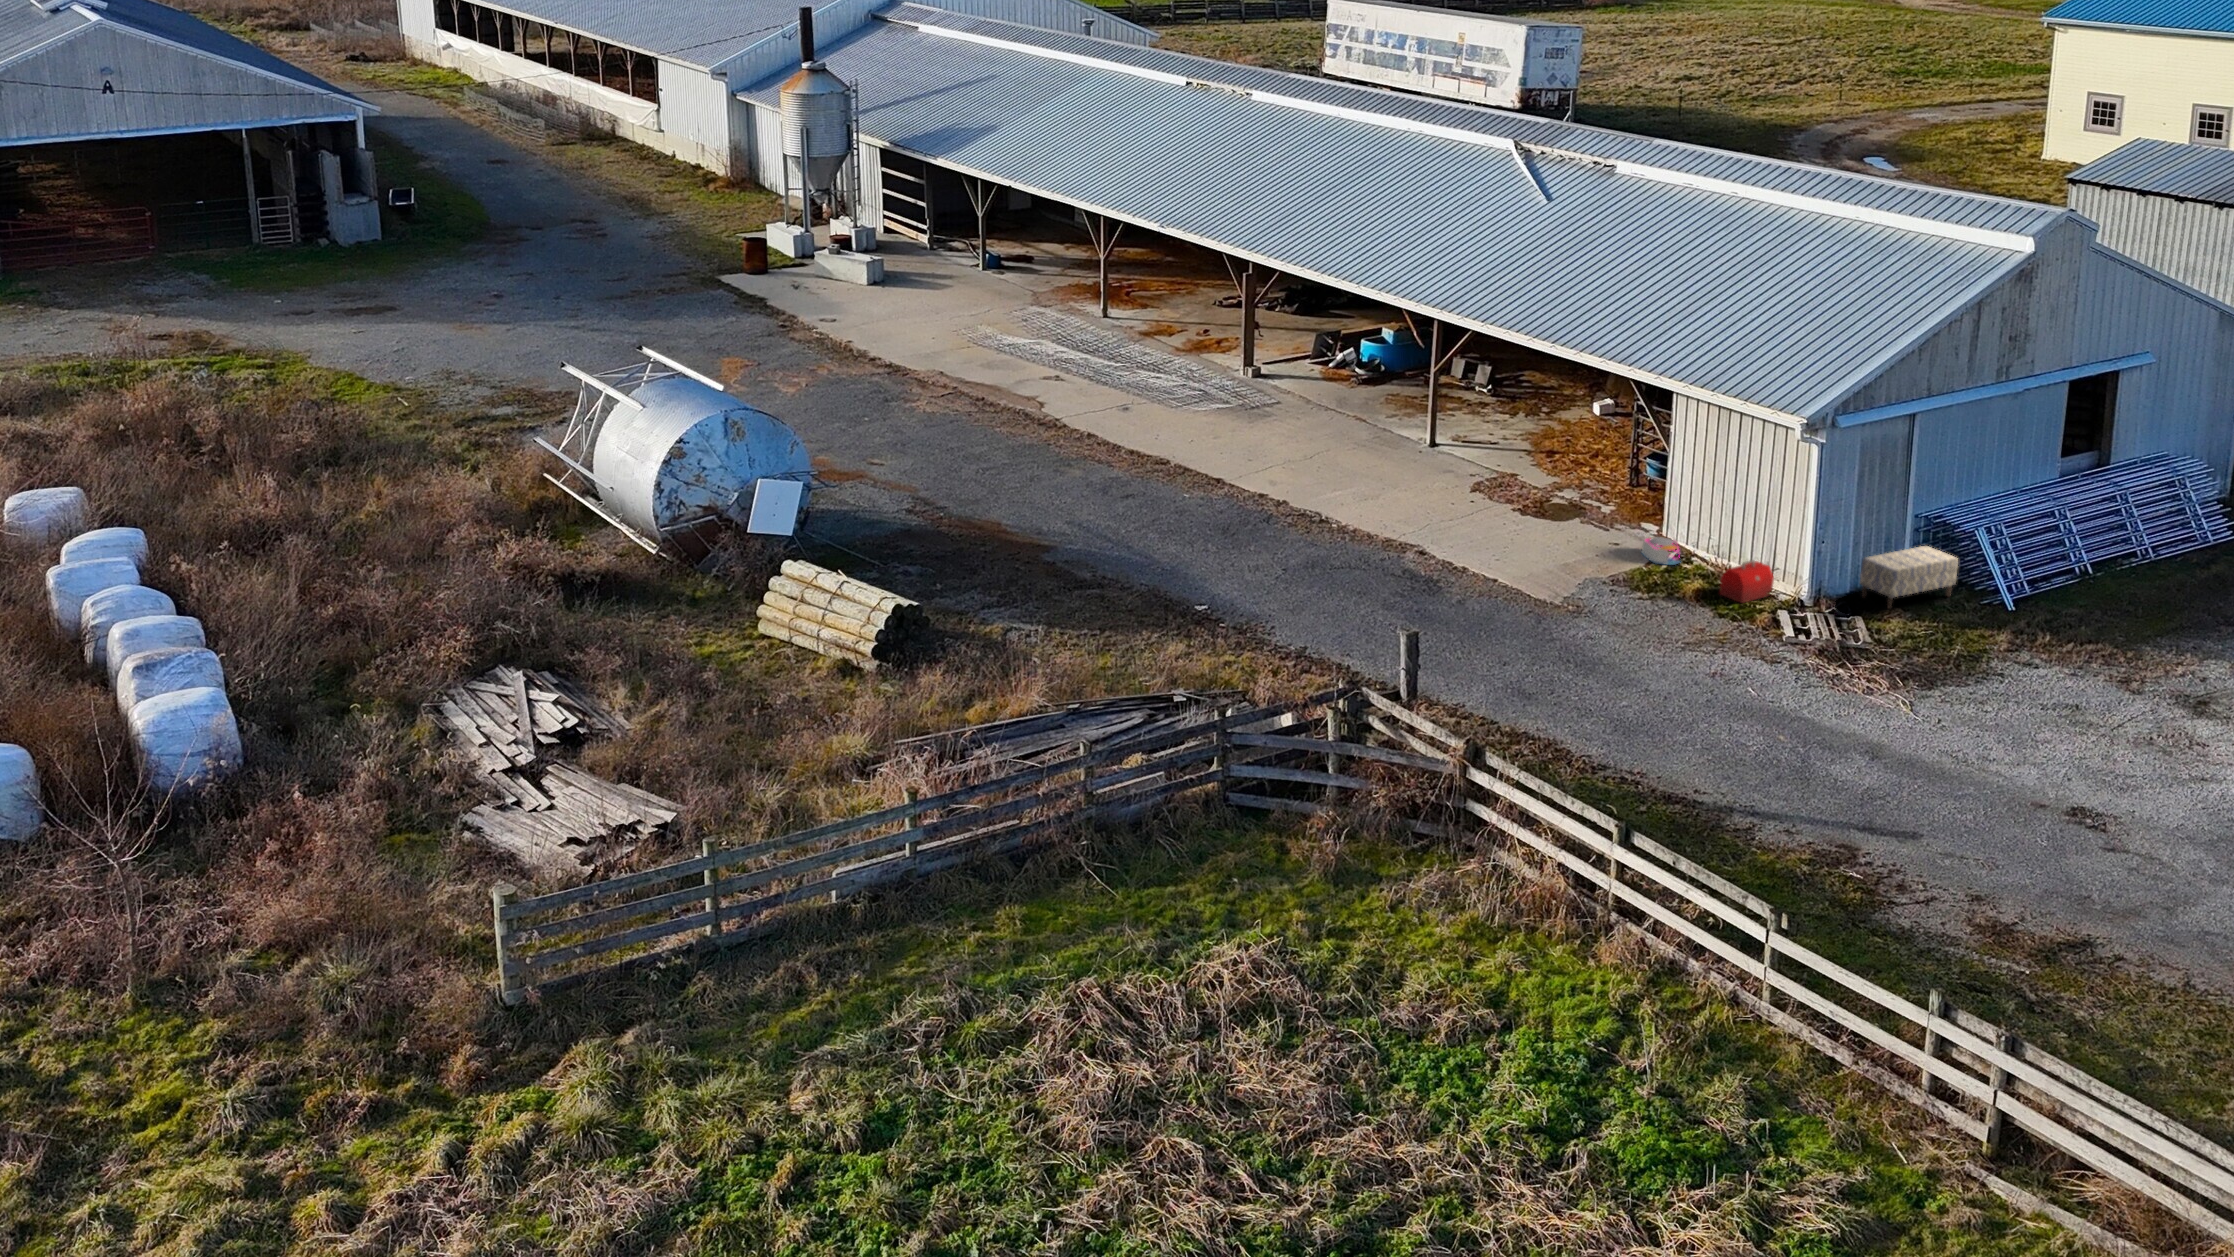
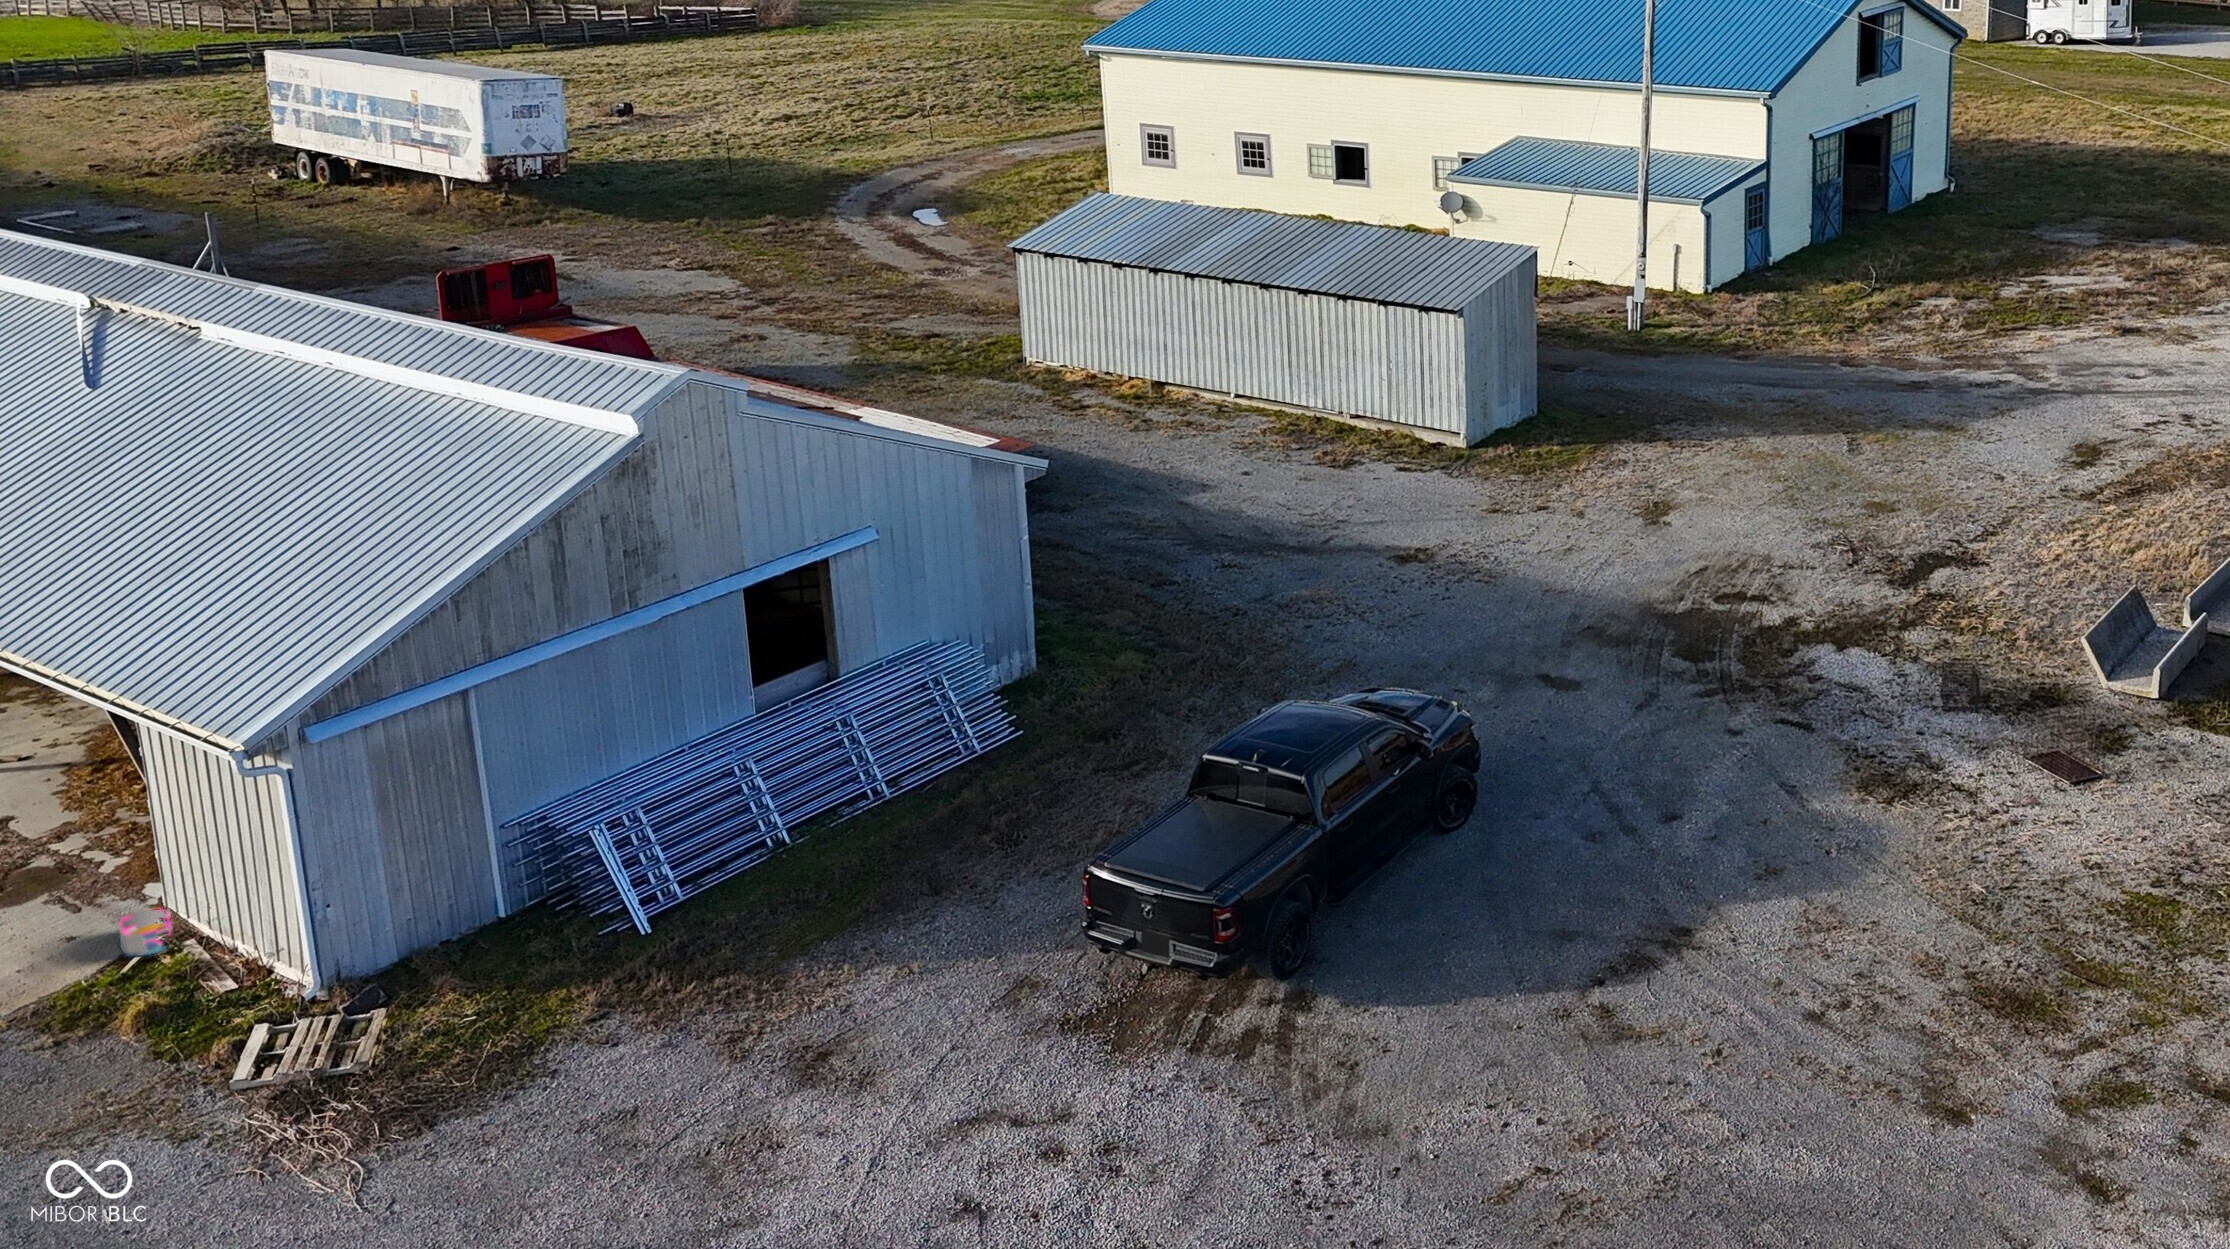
bench: present [1860,546,1958,609] -> none [409,856,560,970]
toolbox: present [1720,560,1774,603] -> none [185,936,277,1011]

